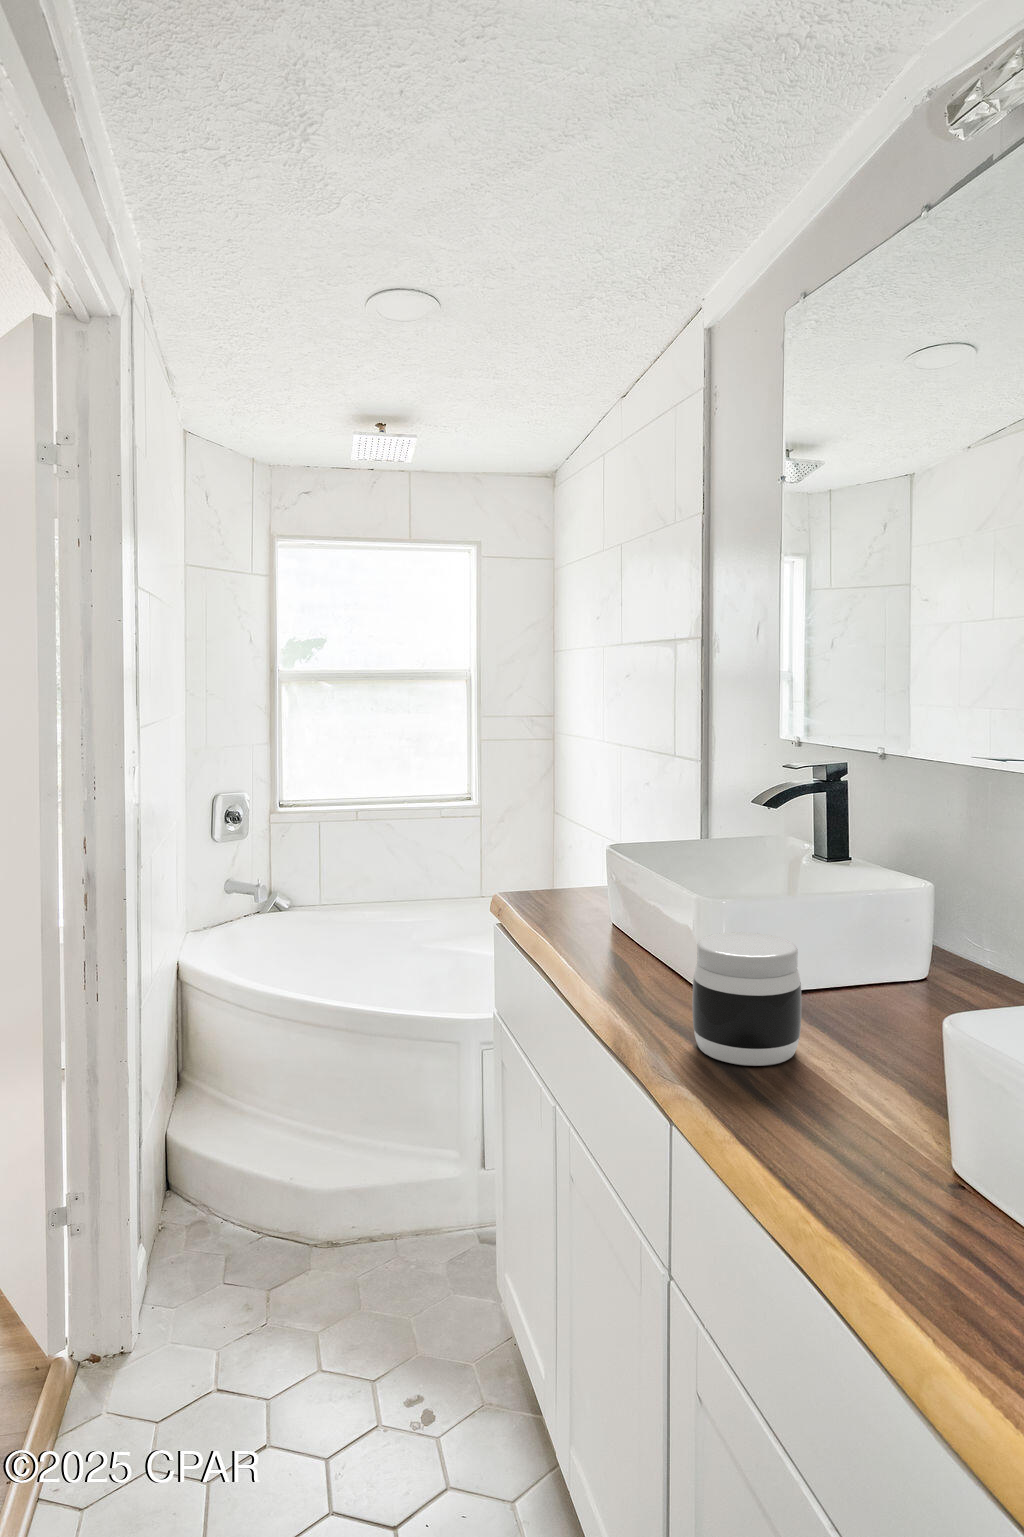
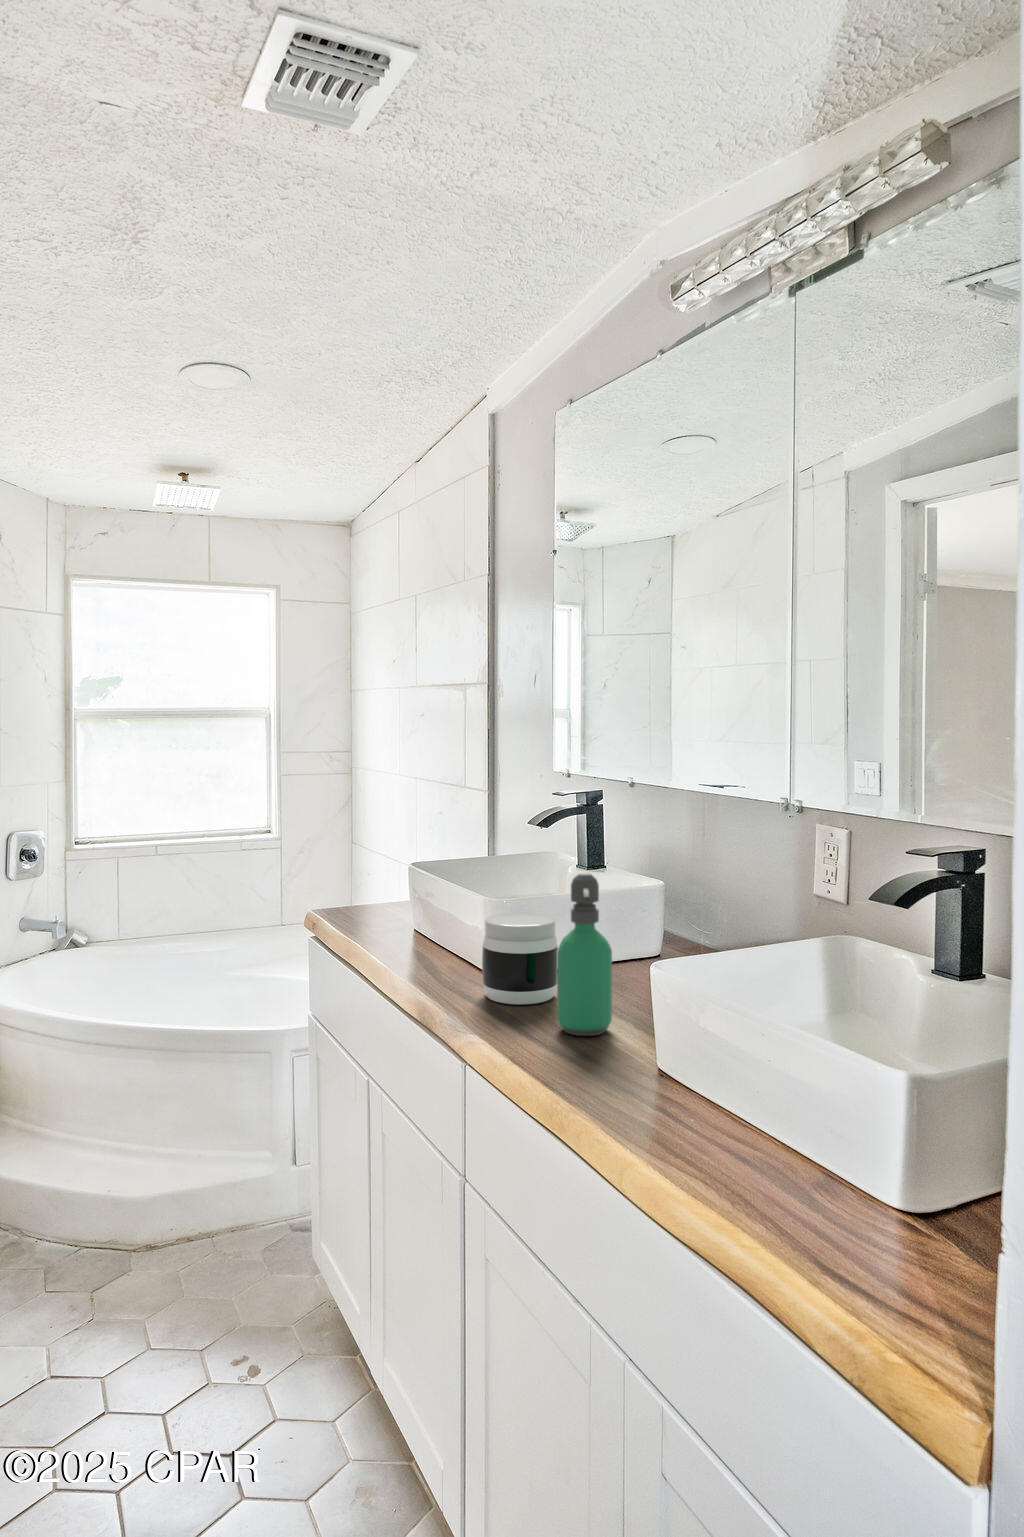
soap dispenser: none [805,891,893,1137] -> present [557,873,612,1036]

